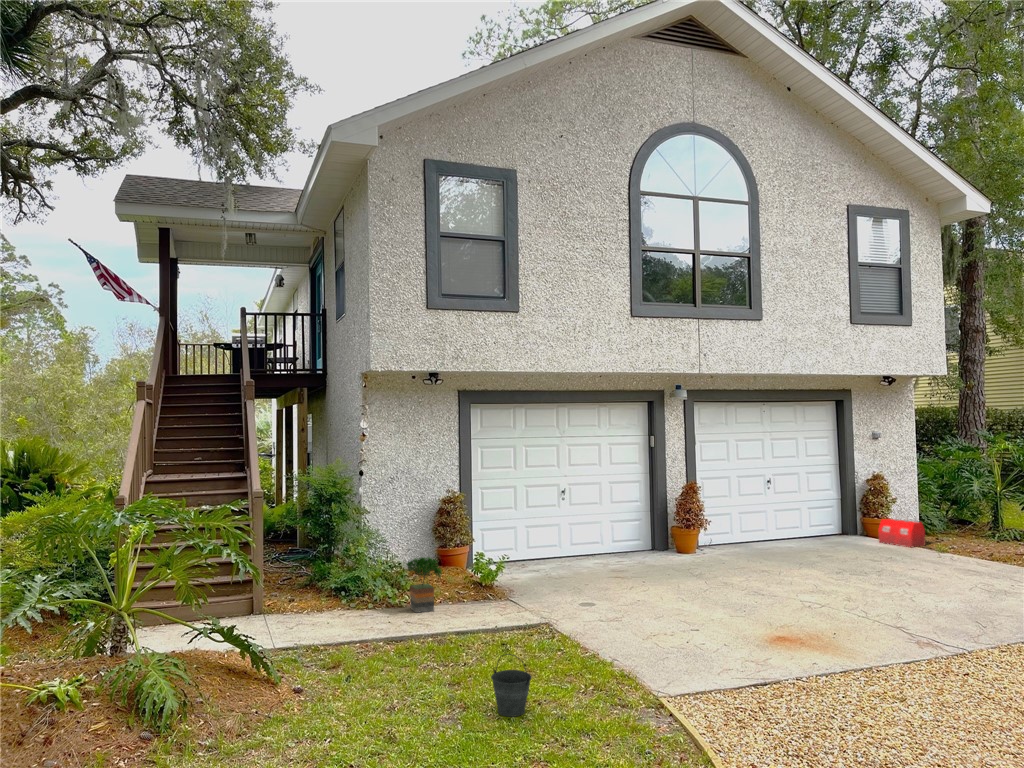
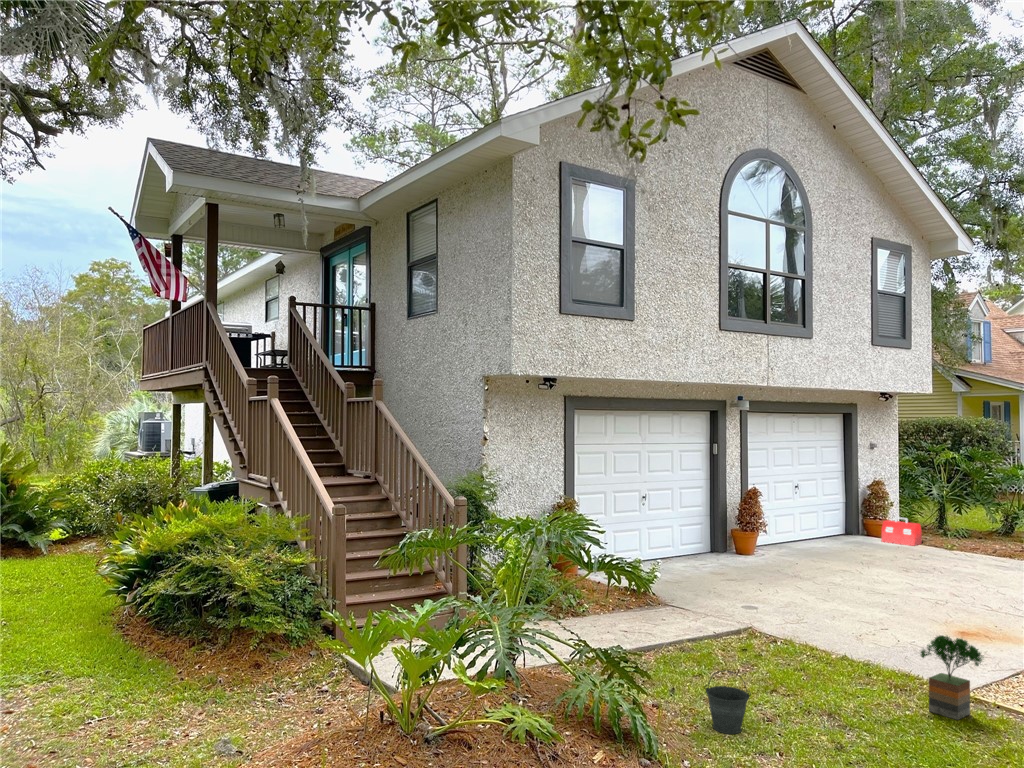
potted tree: present [406,557,442,613] -> present [921,636,984,720]
bucket: present [491,654,532,717] -> present [705,671,751,734]

